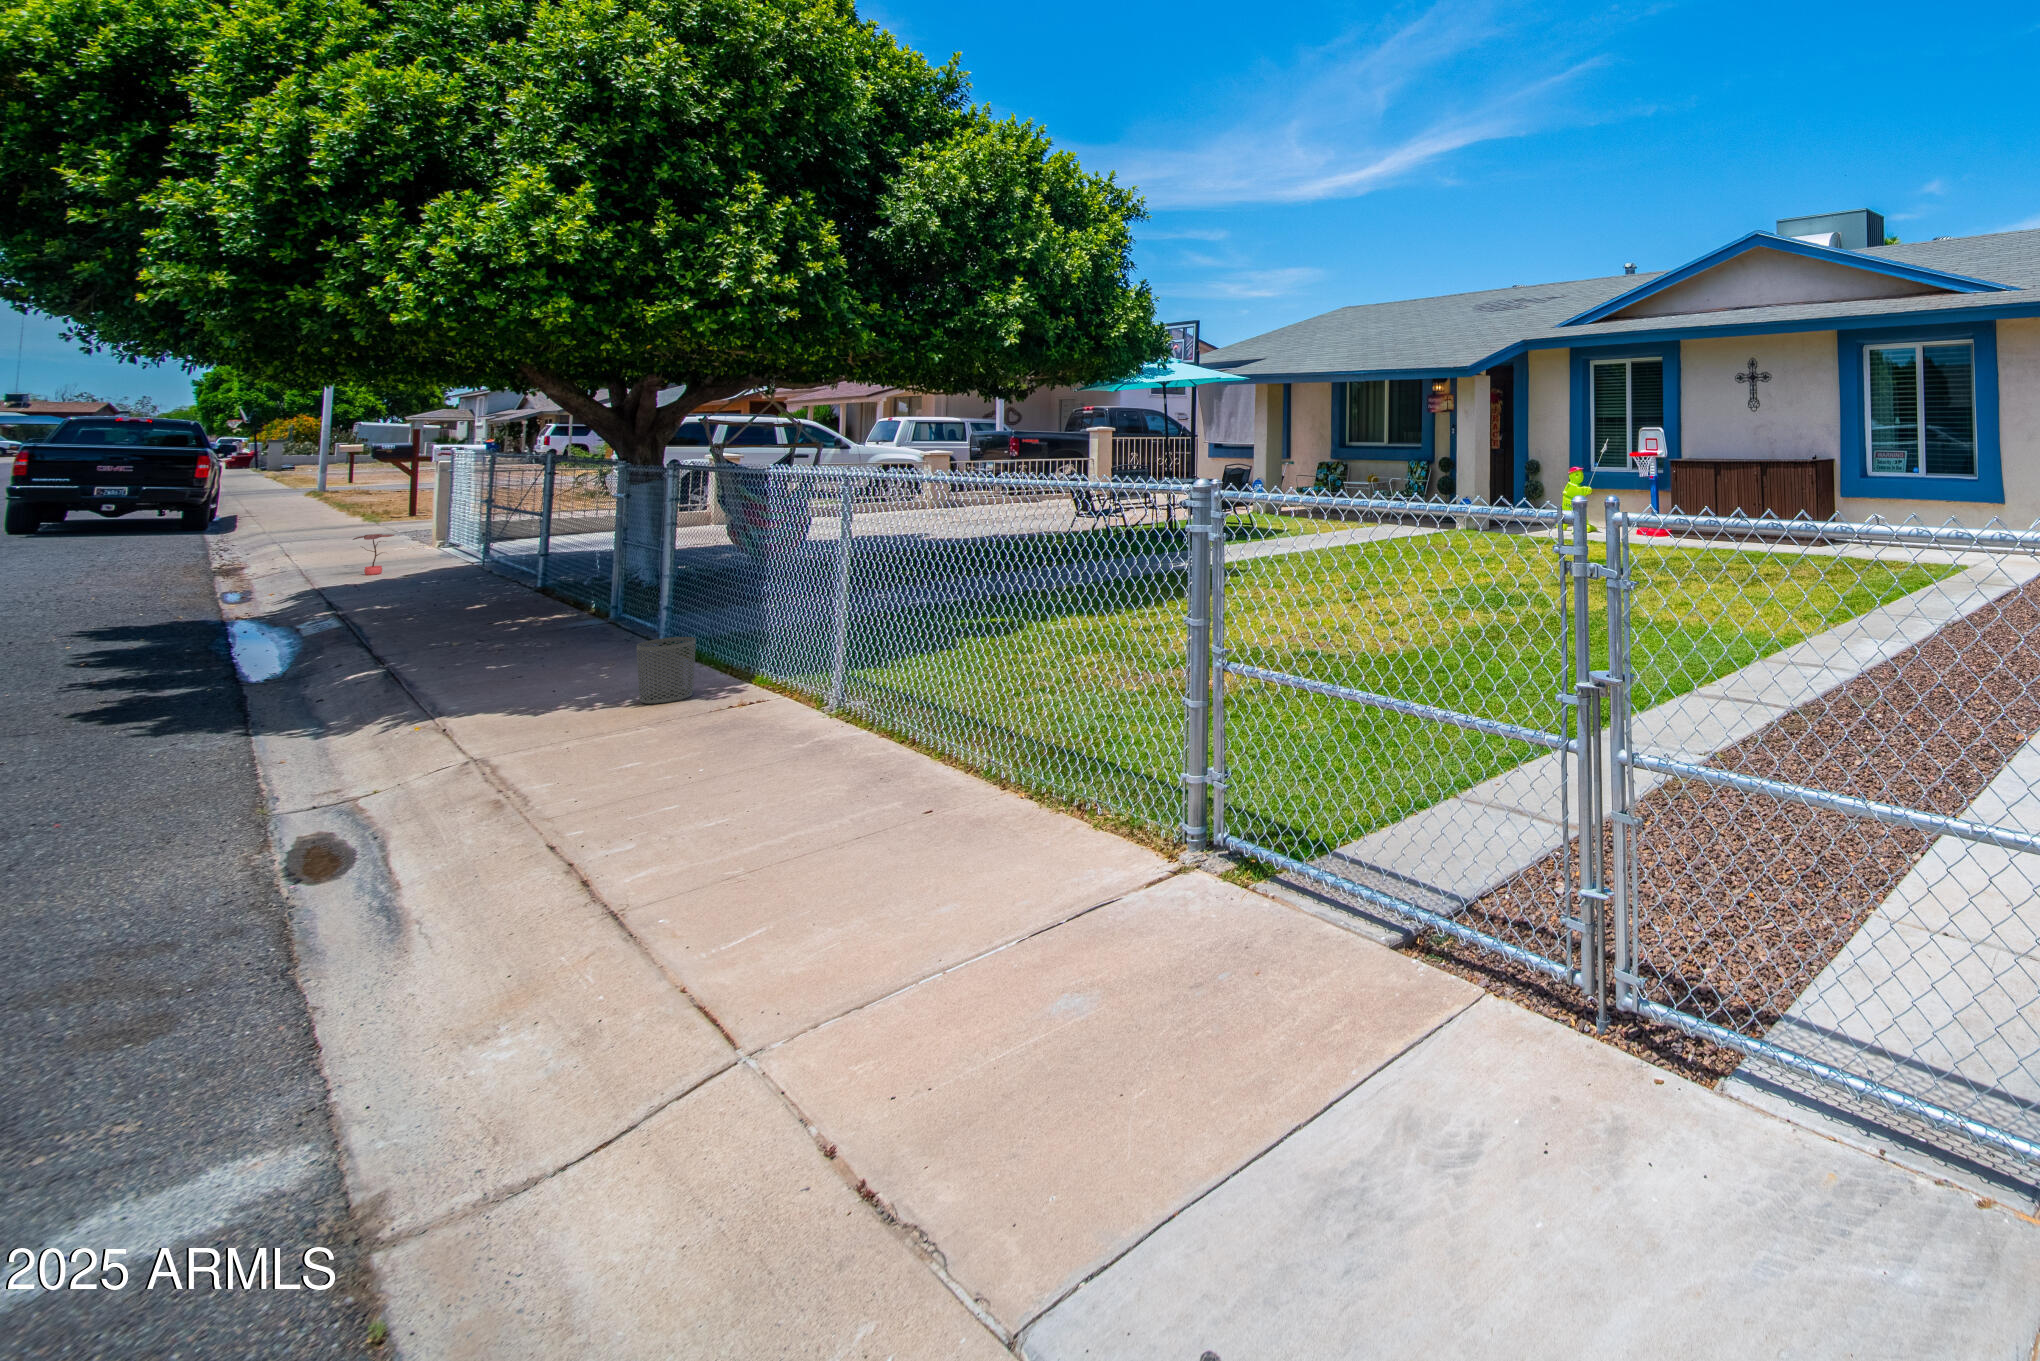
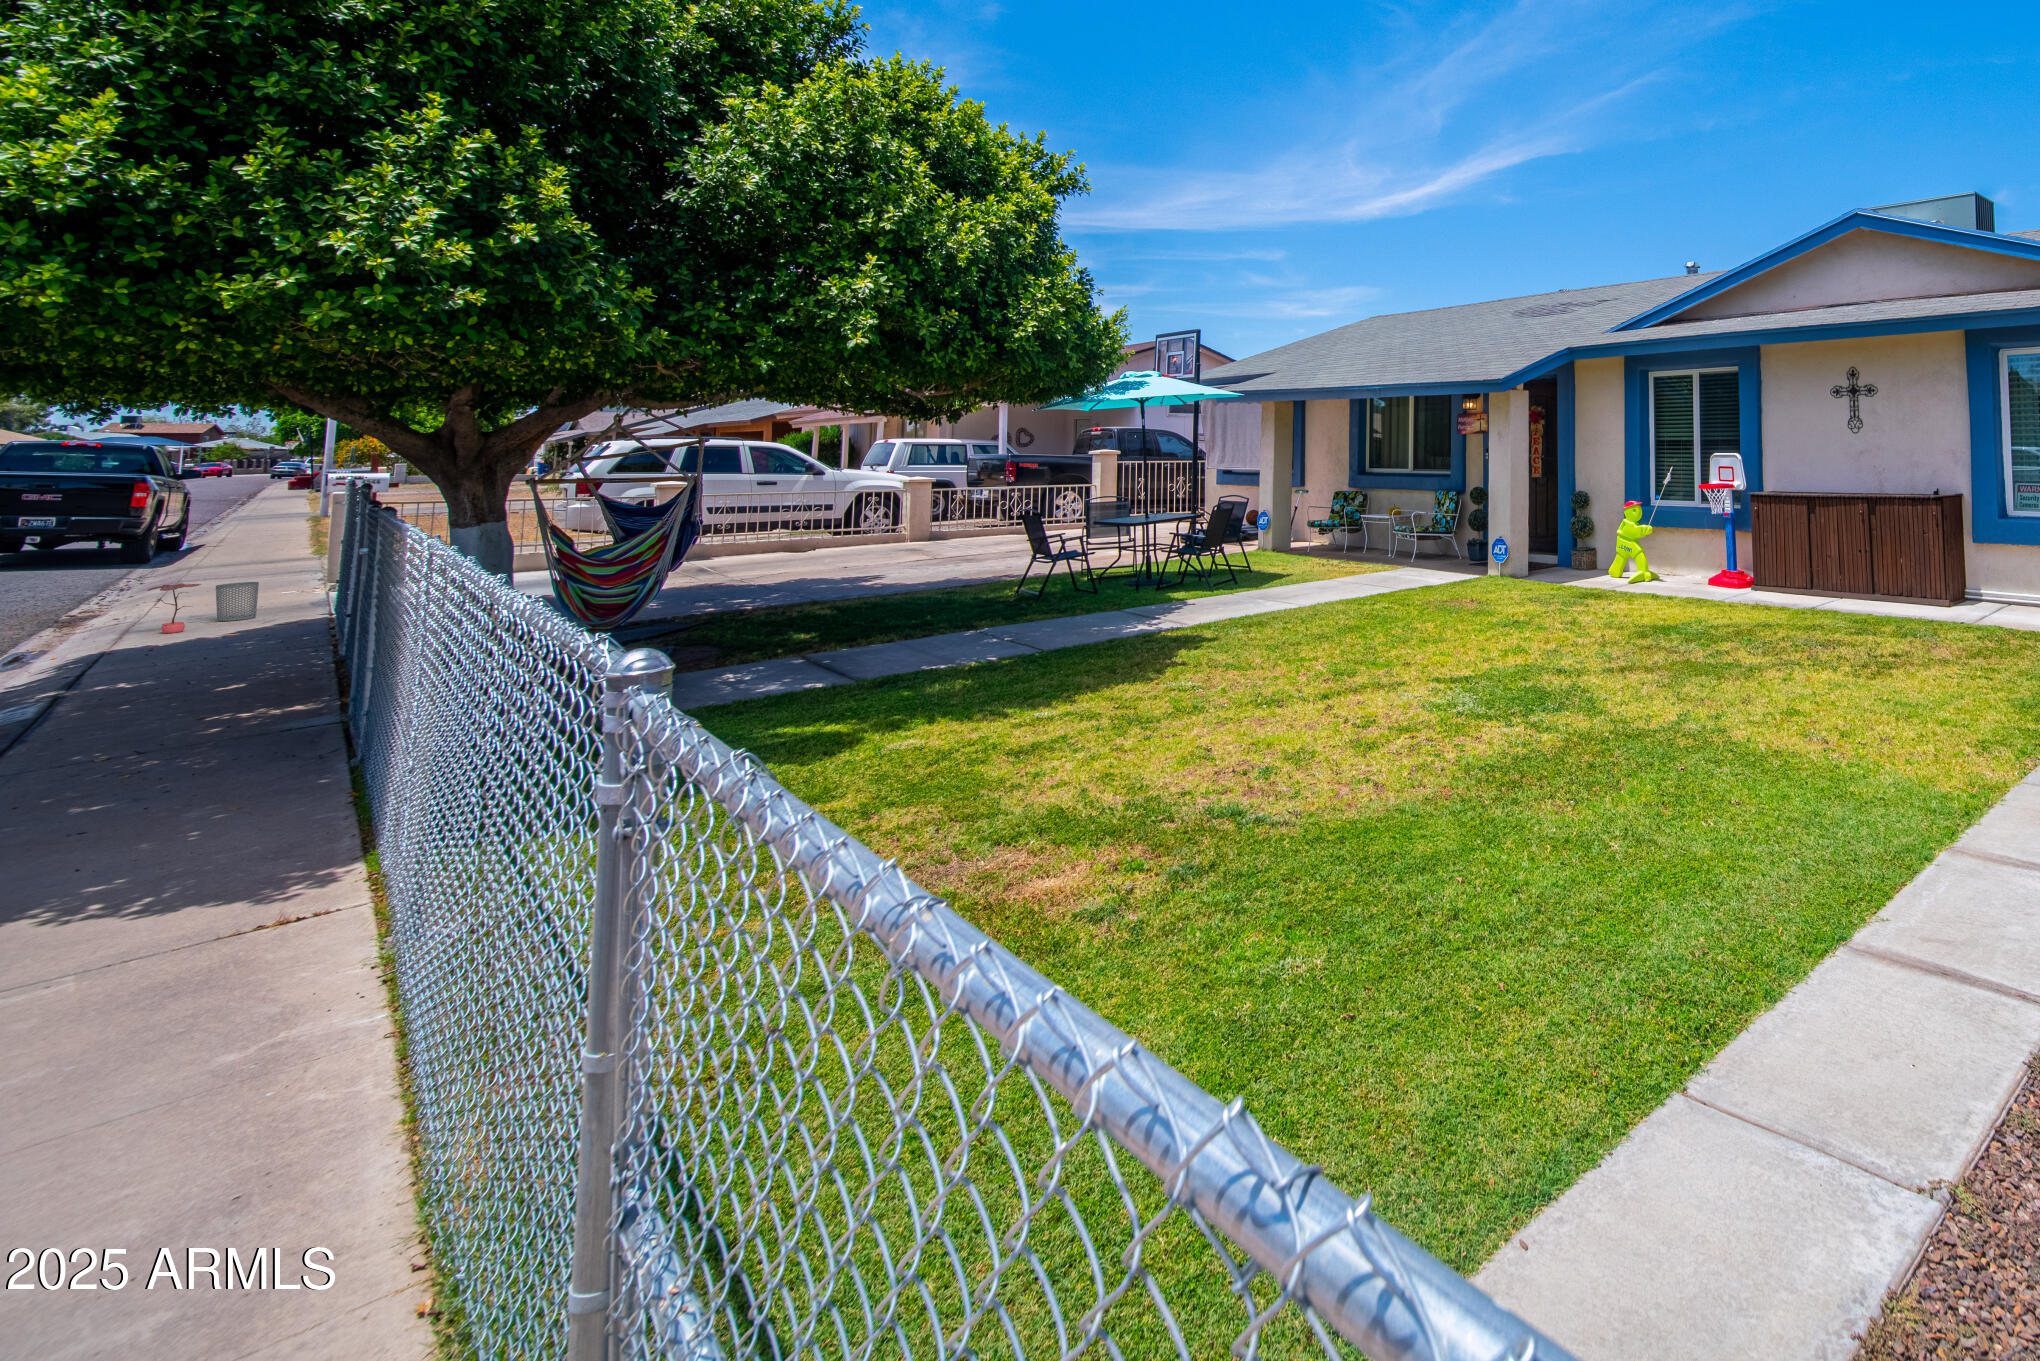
waste bin: present [637,637,696,704] -> present [216,582,259,621]

